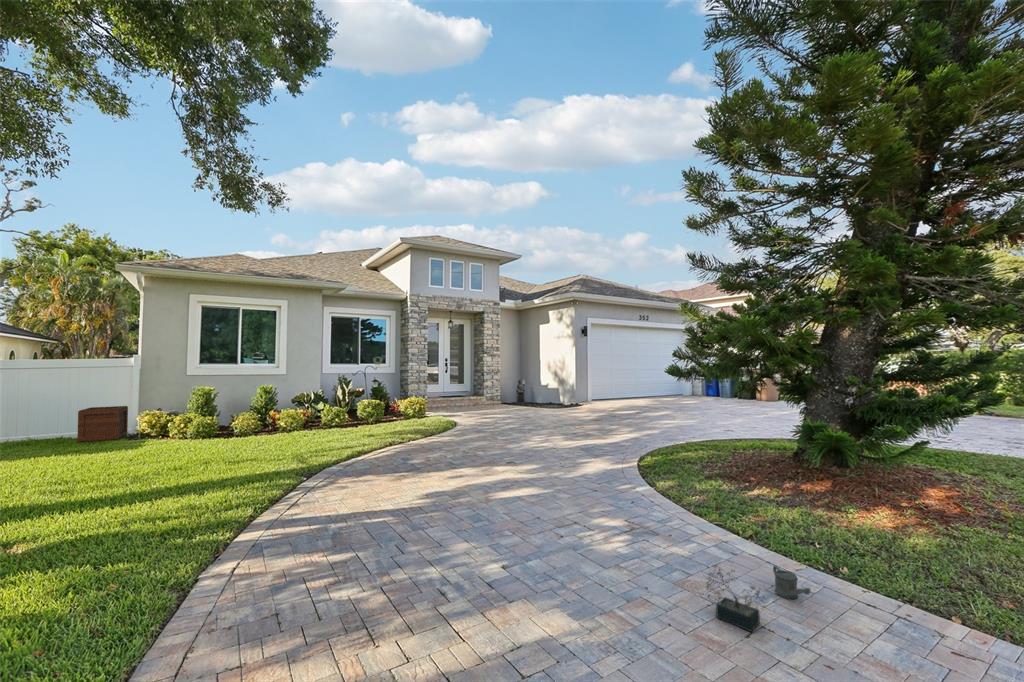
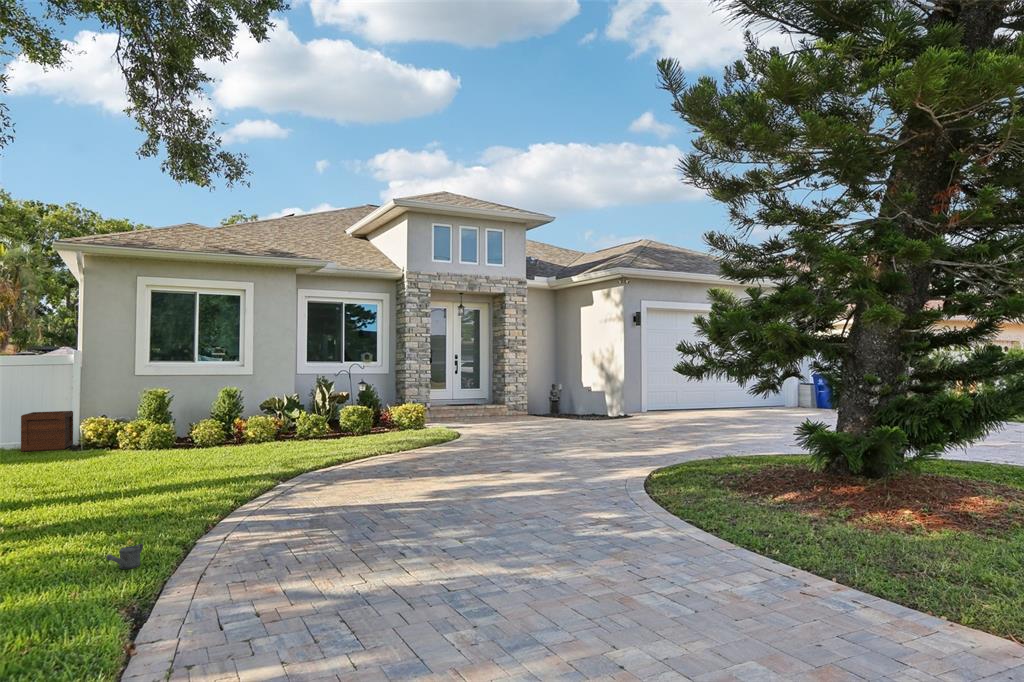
decorative plant: present [706,564,765,632] -> none [651,547,710,608]
watering can: present [773,566,811,599] -> present [107,544,143,569]

